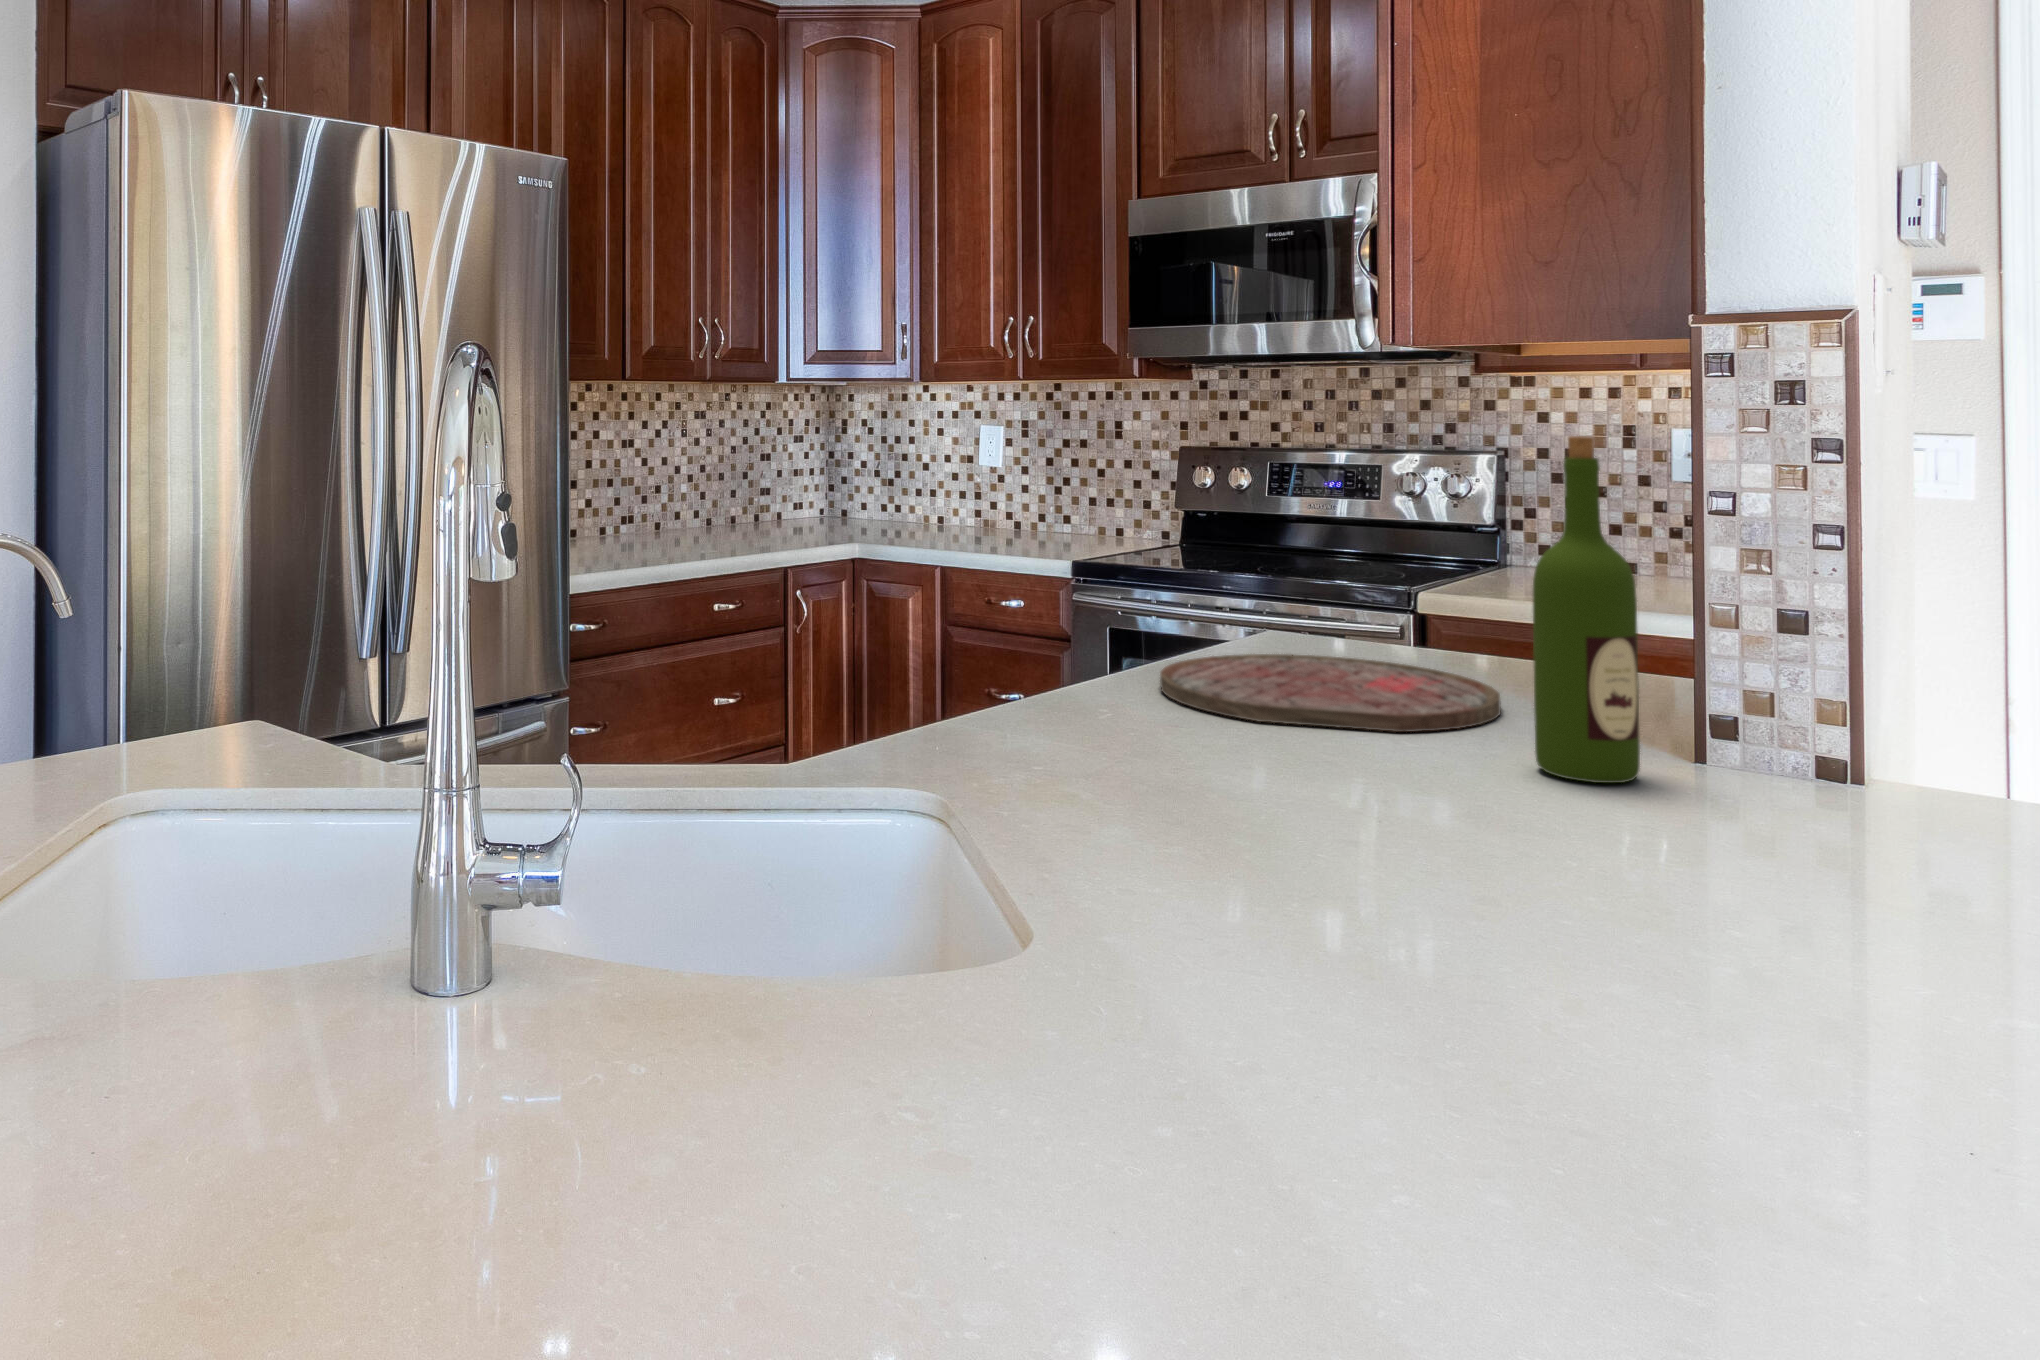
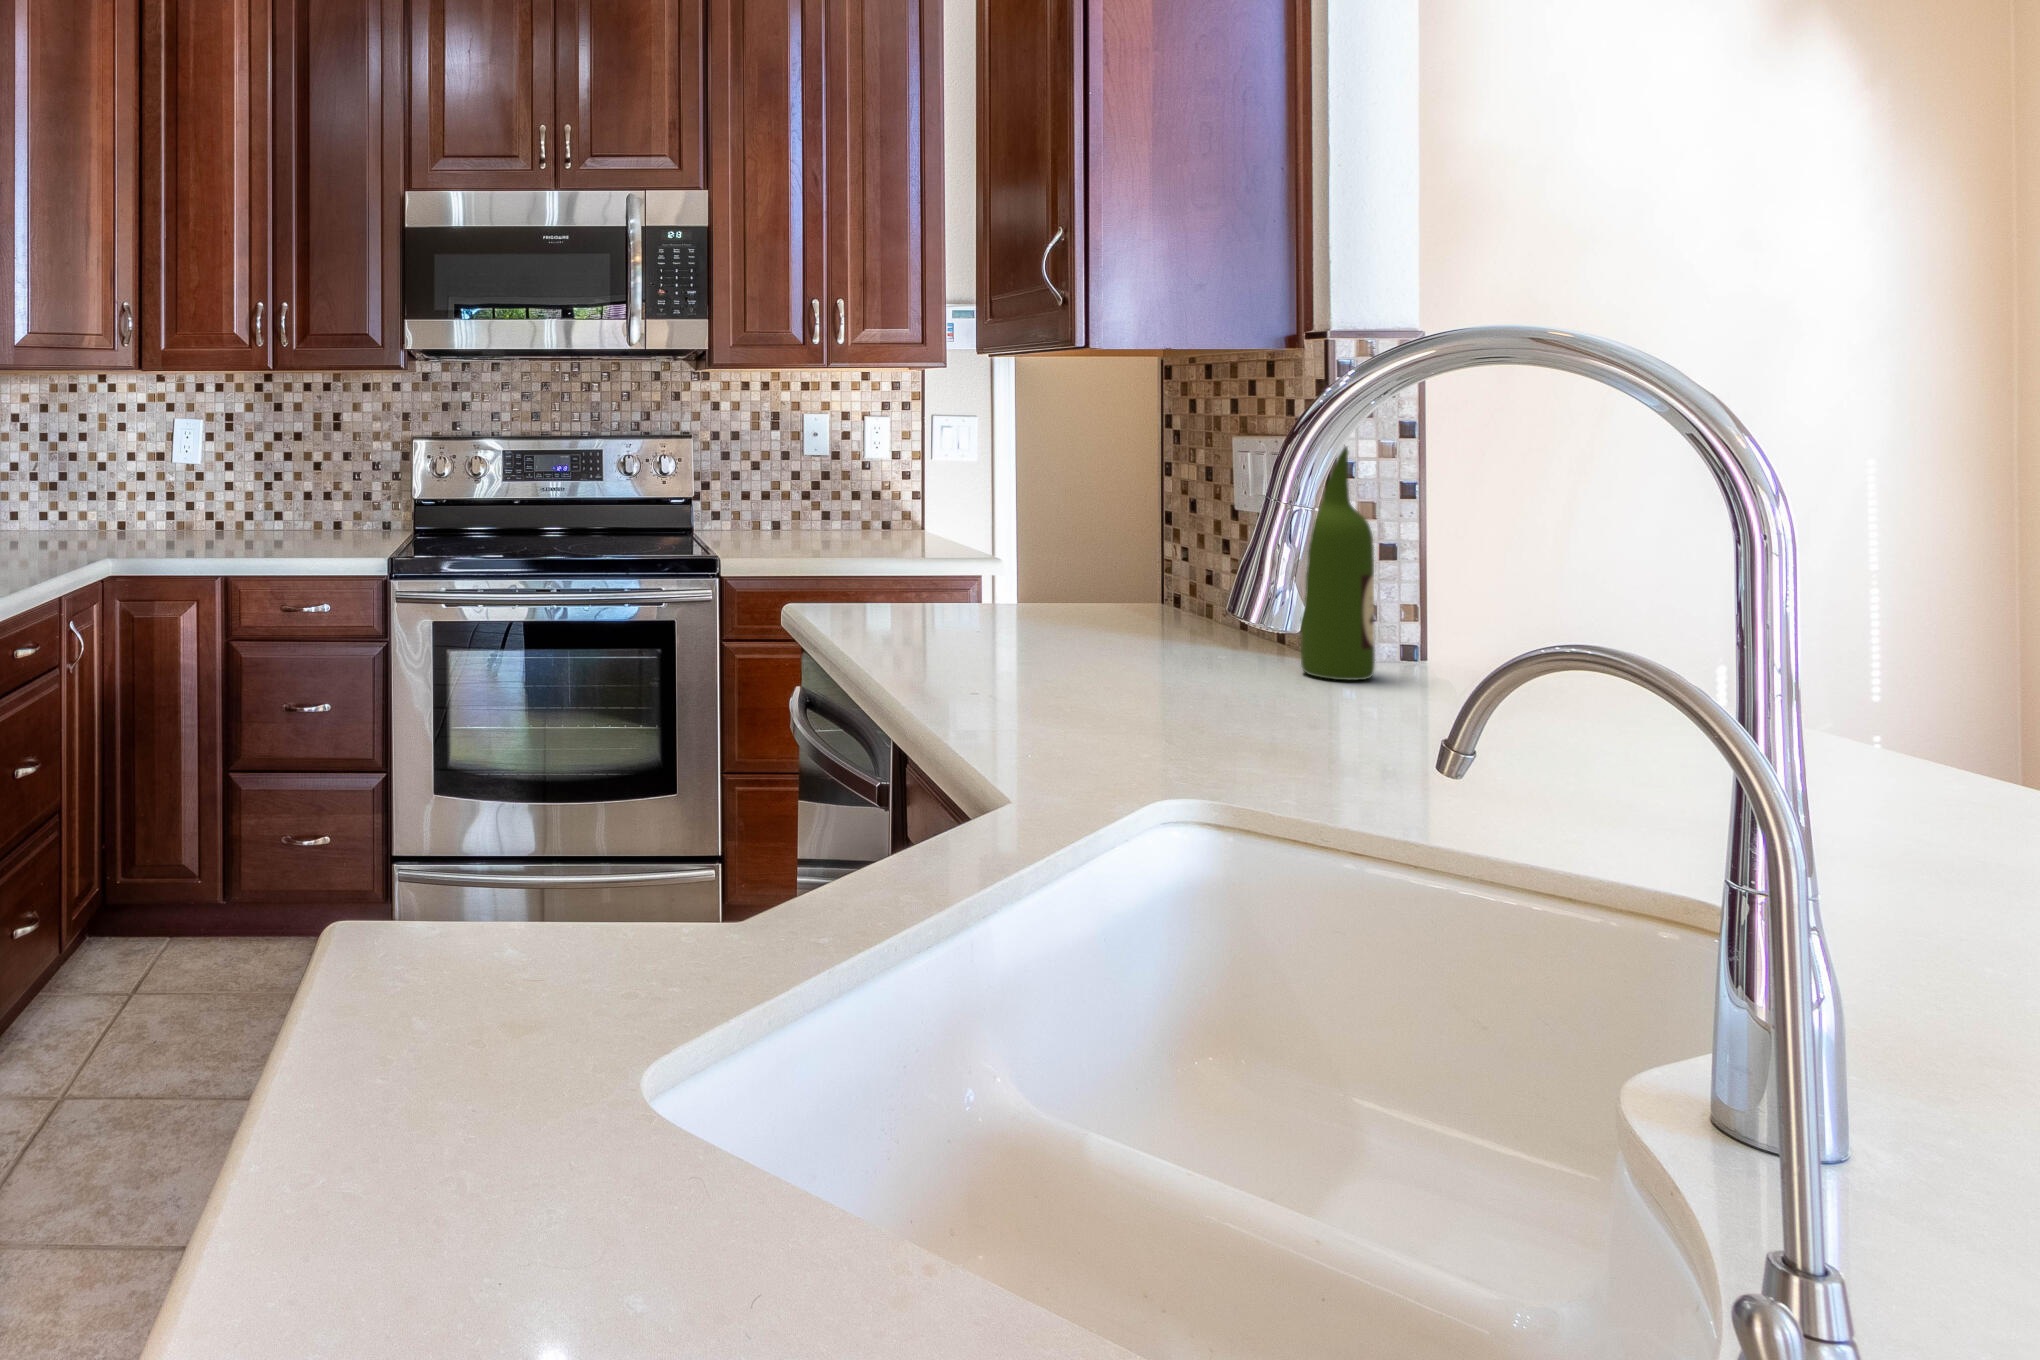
cutting board: present [1160,654,1501,732] -> none [912,614,1185,673]

